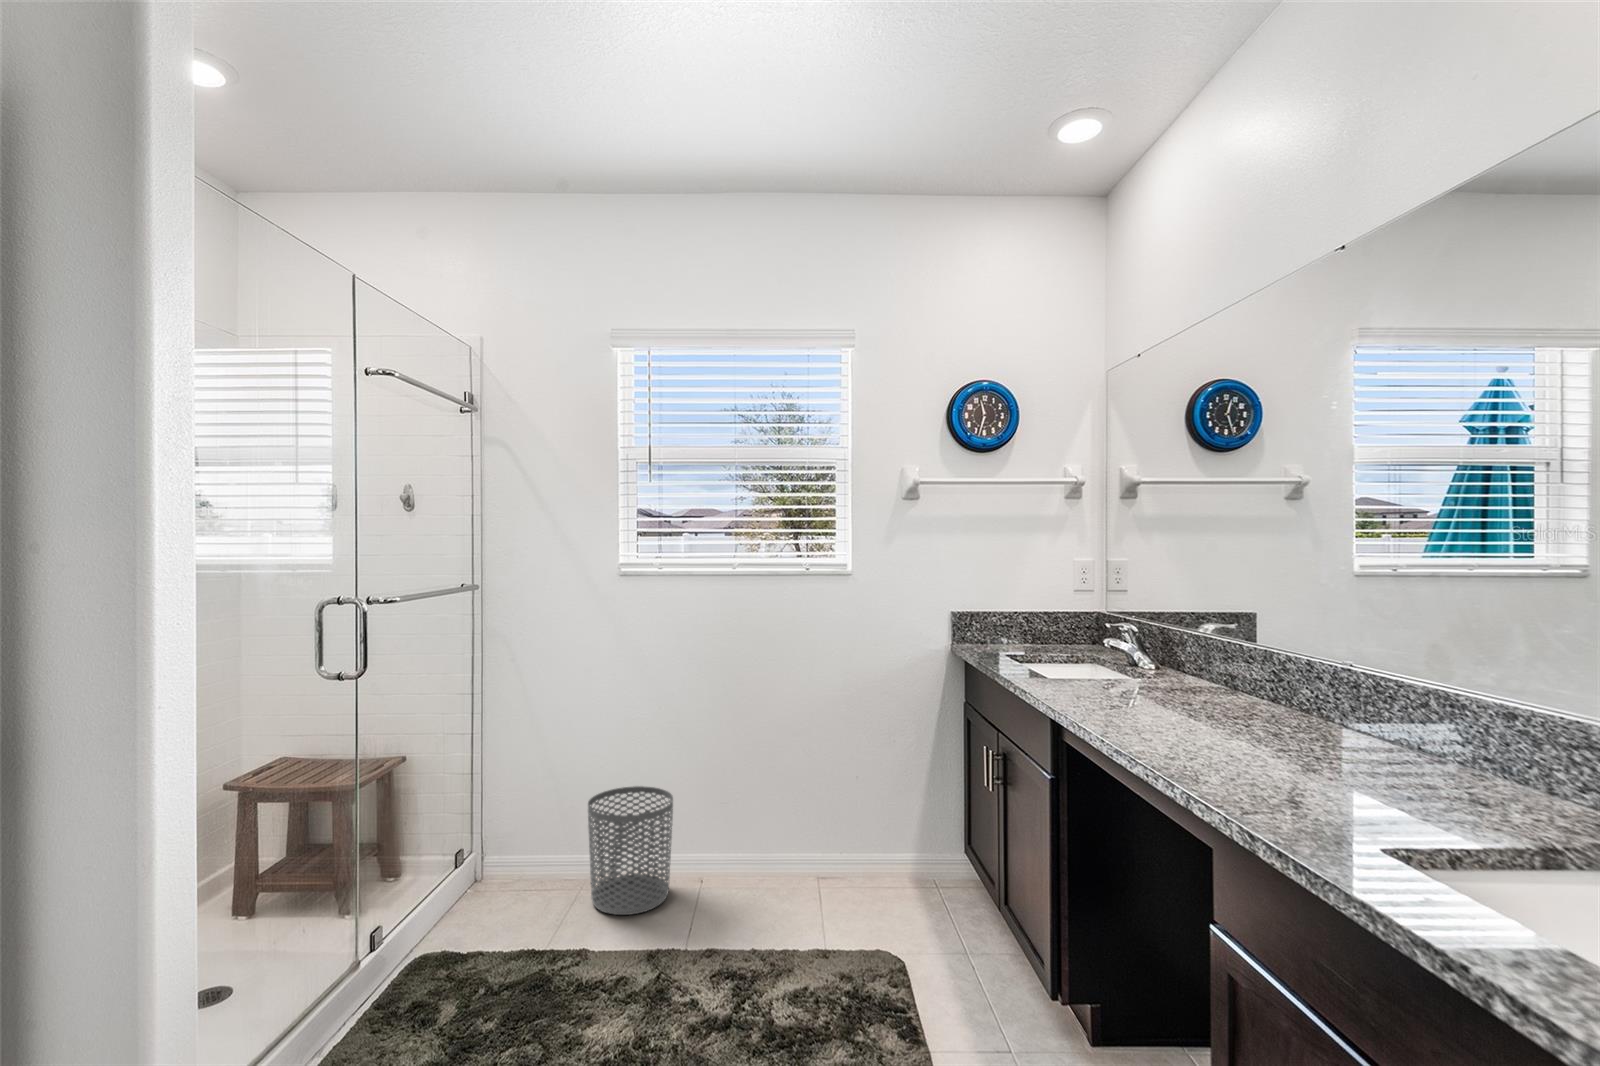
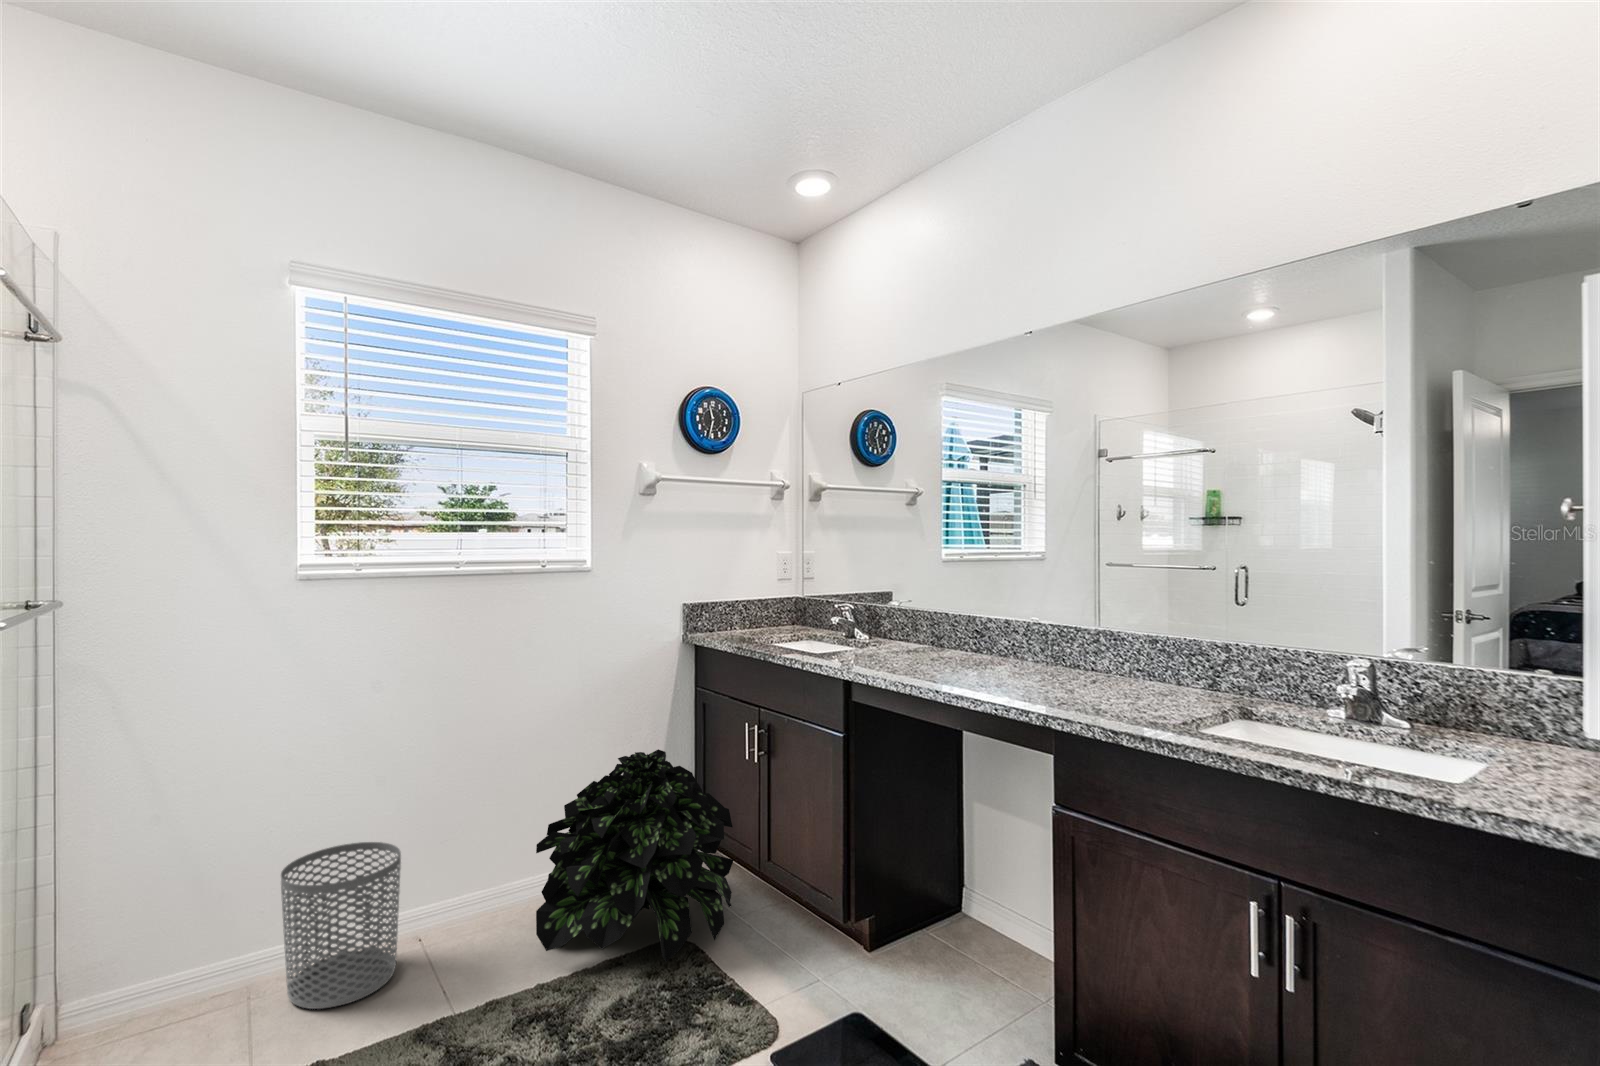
potted plant: none [761,753,972,969] -> present [536,749,734,962]

